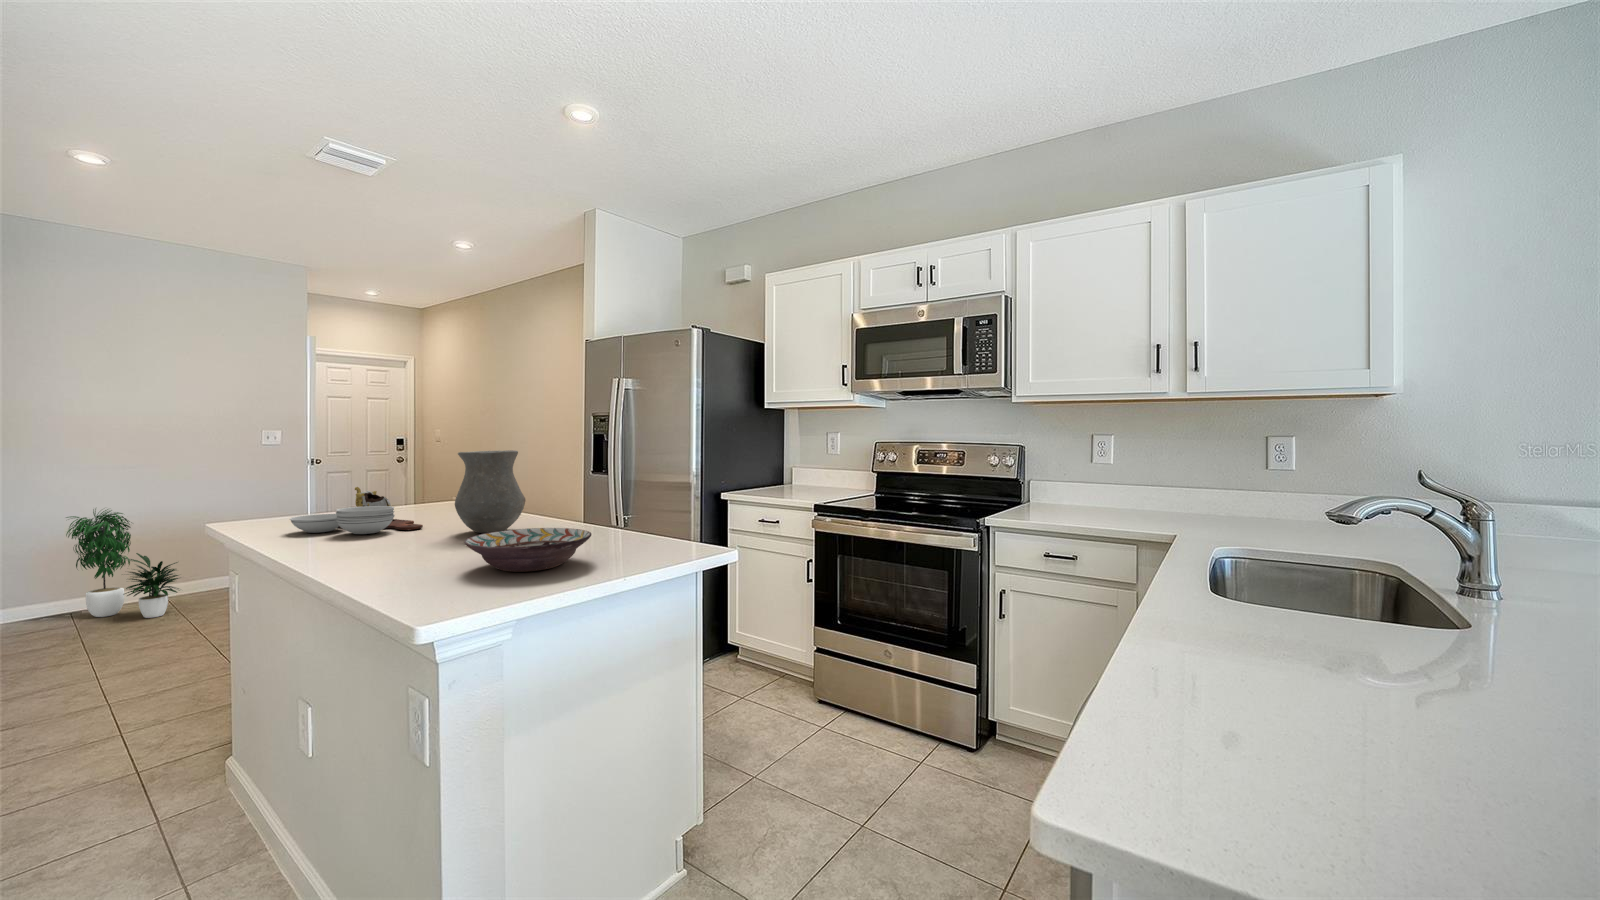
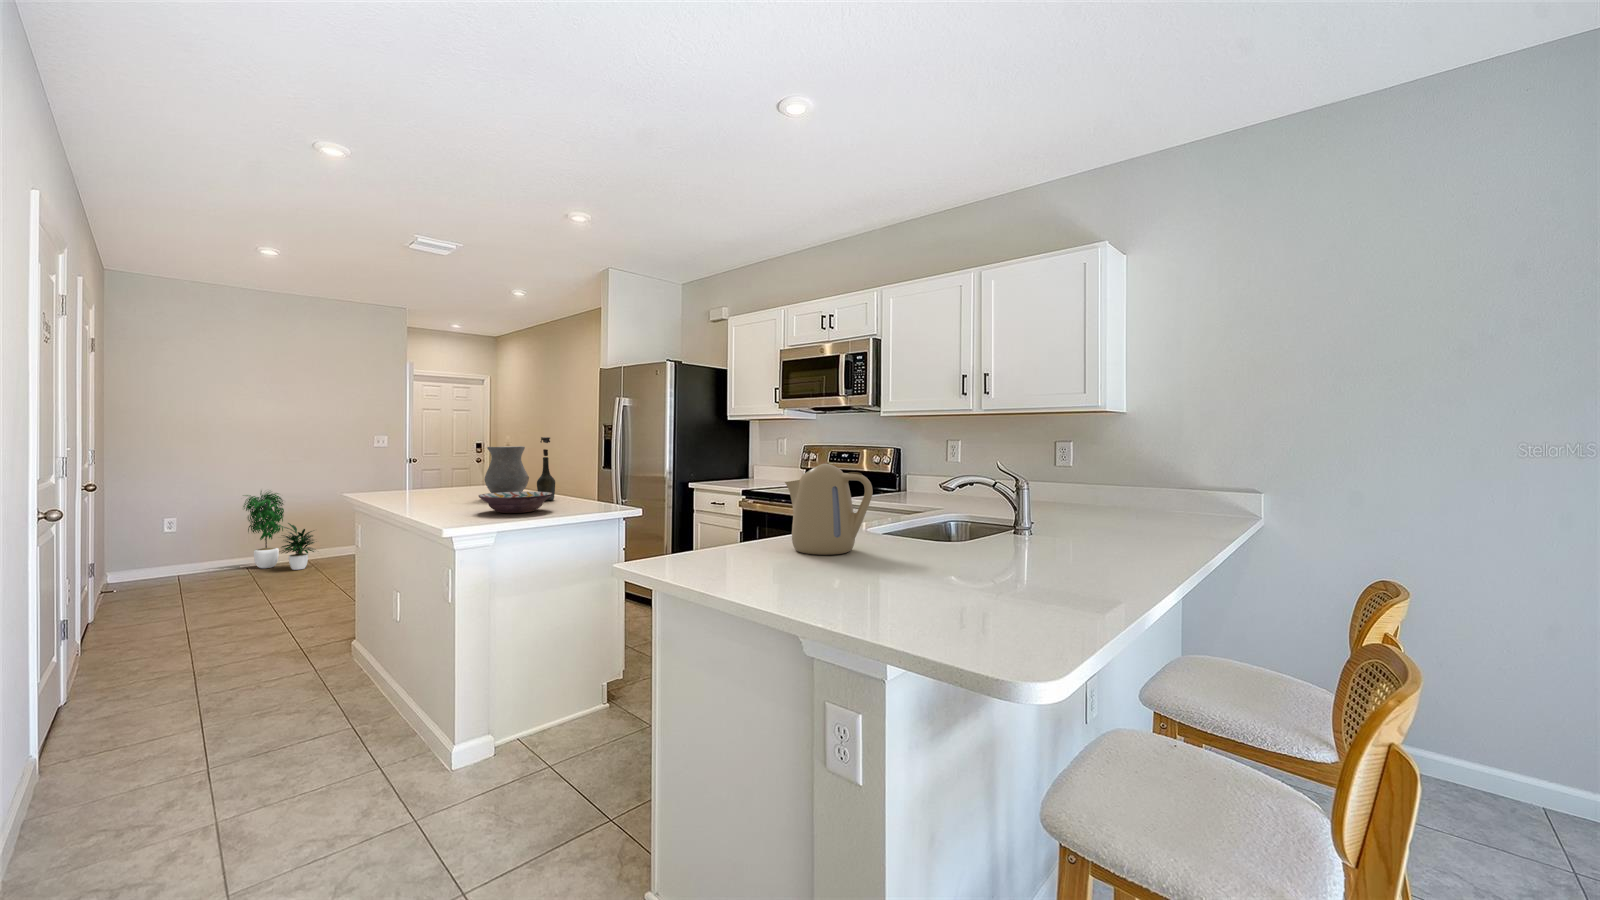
bottle: none [543,436,573,536] -> present [537,437,555,500]
cutting board: present [290,487,423,534] -> none [389,469,467,497]
kettle: none [1235,498,1469,713] -> present [785,464,873,555]

